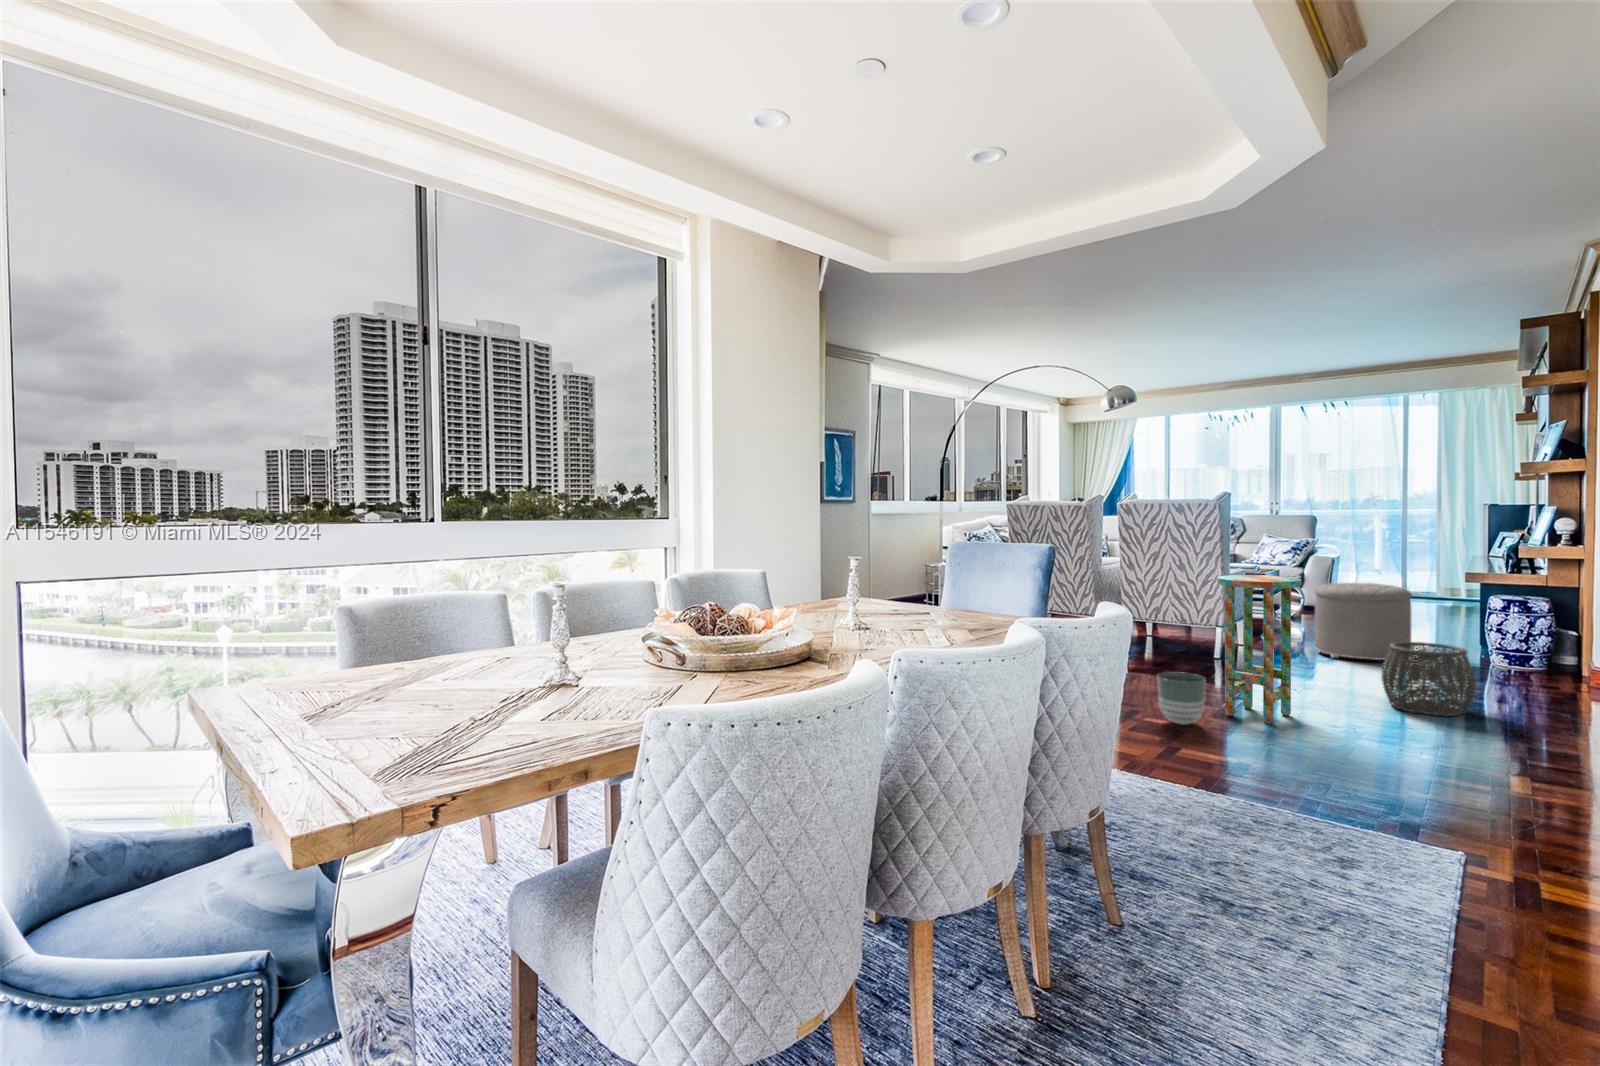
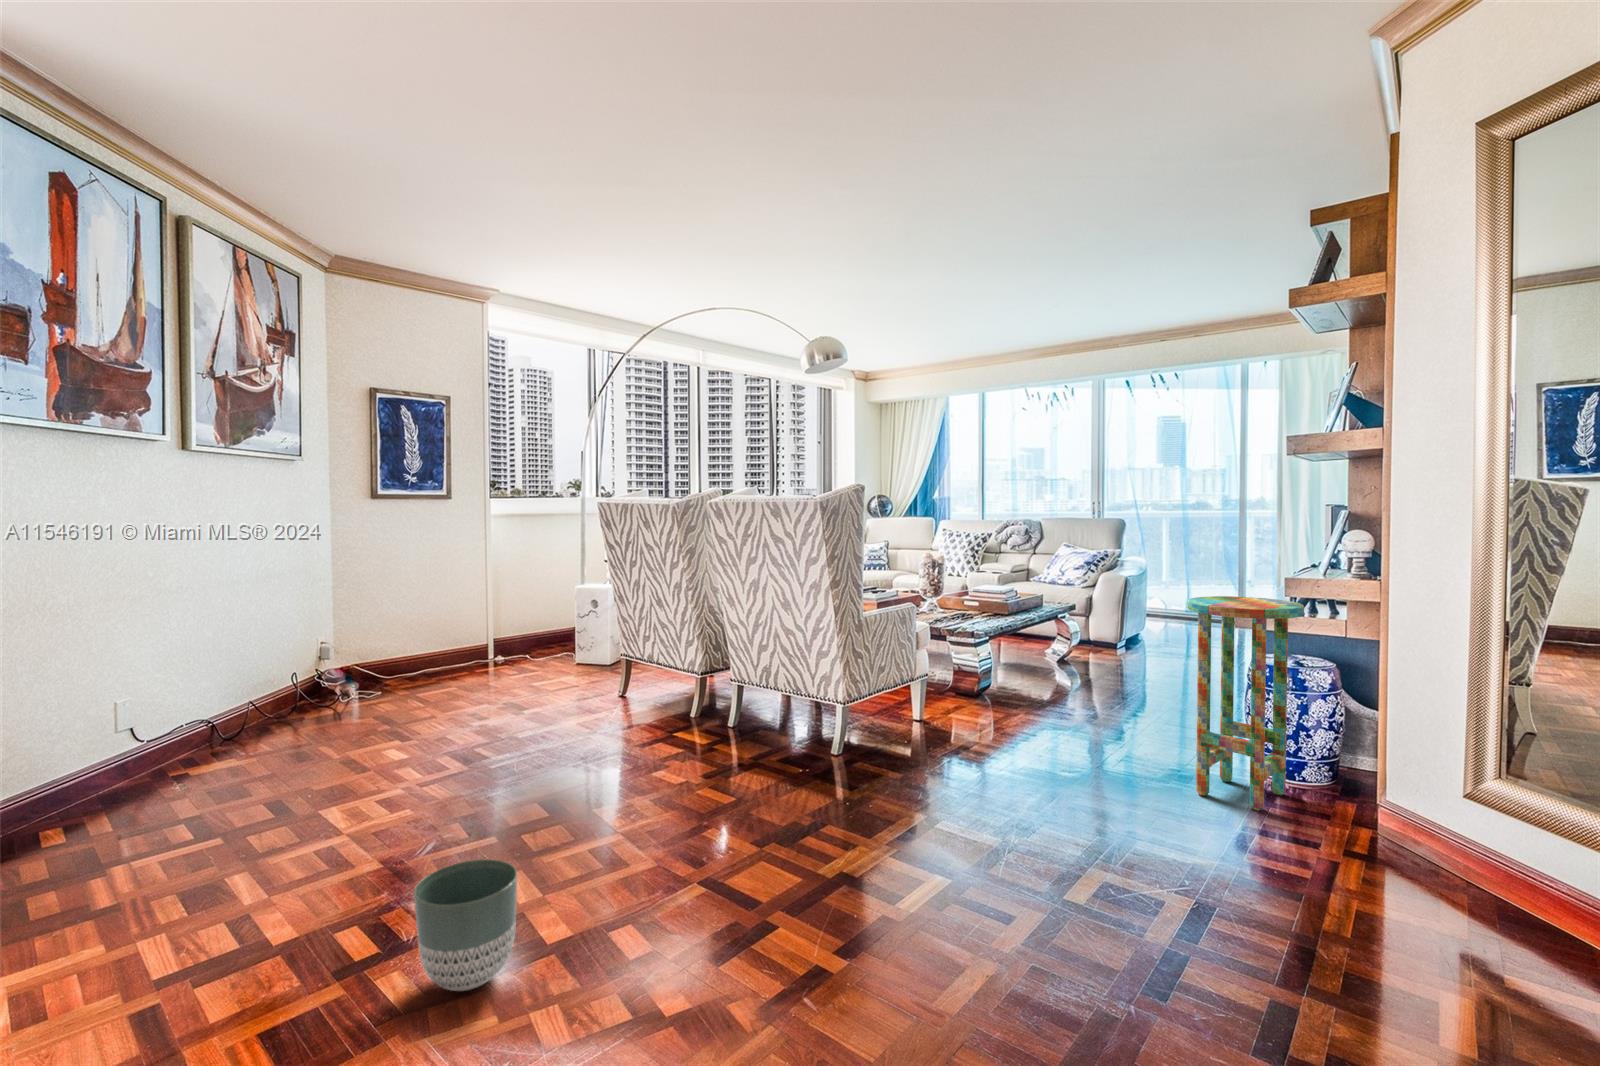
side table: present [1217,575,1302,724] -> present [1188,596,1304,811]
ottoman: present [1314,583,1412,660] -> none [1004,630,1137,762]
woven basket: present [1381,642,1476,716] -> none [950,776,1106,953]

